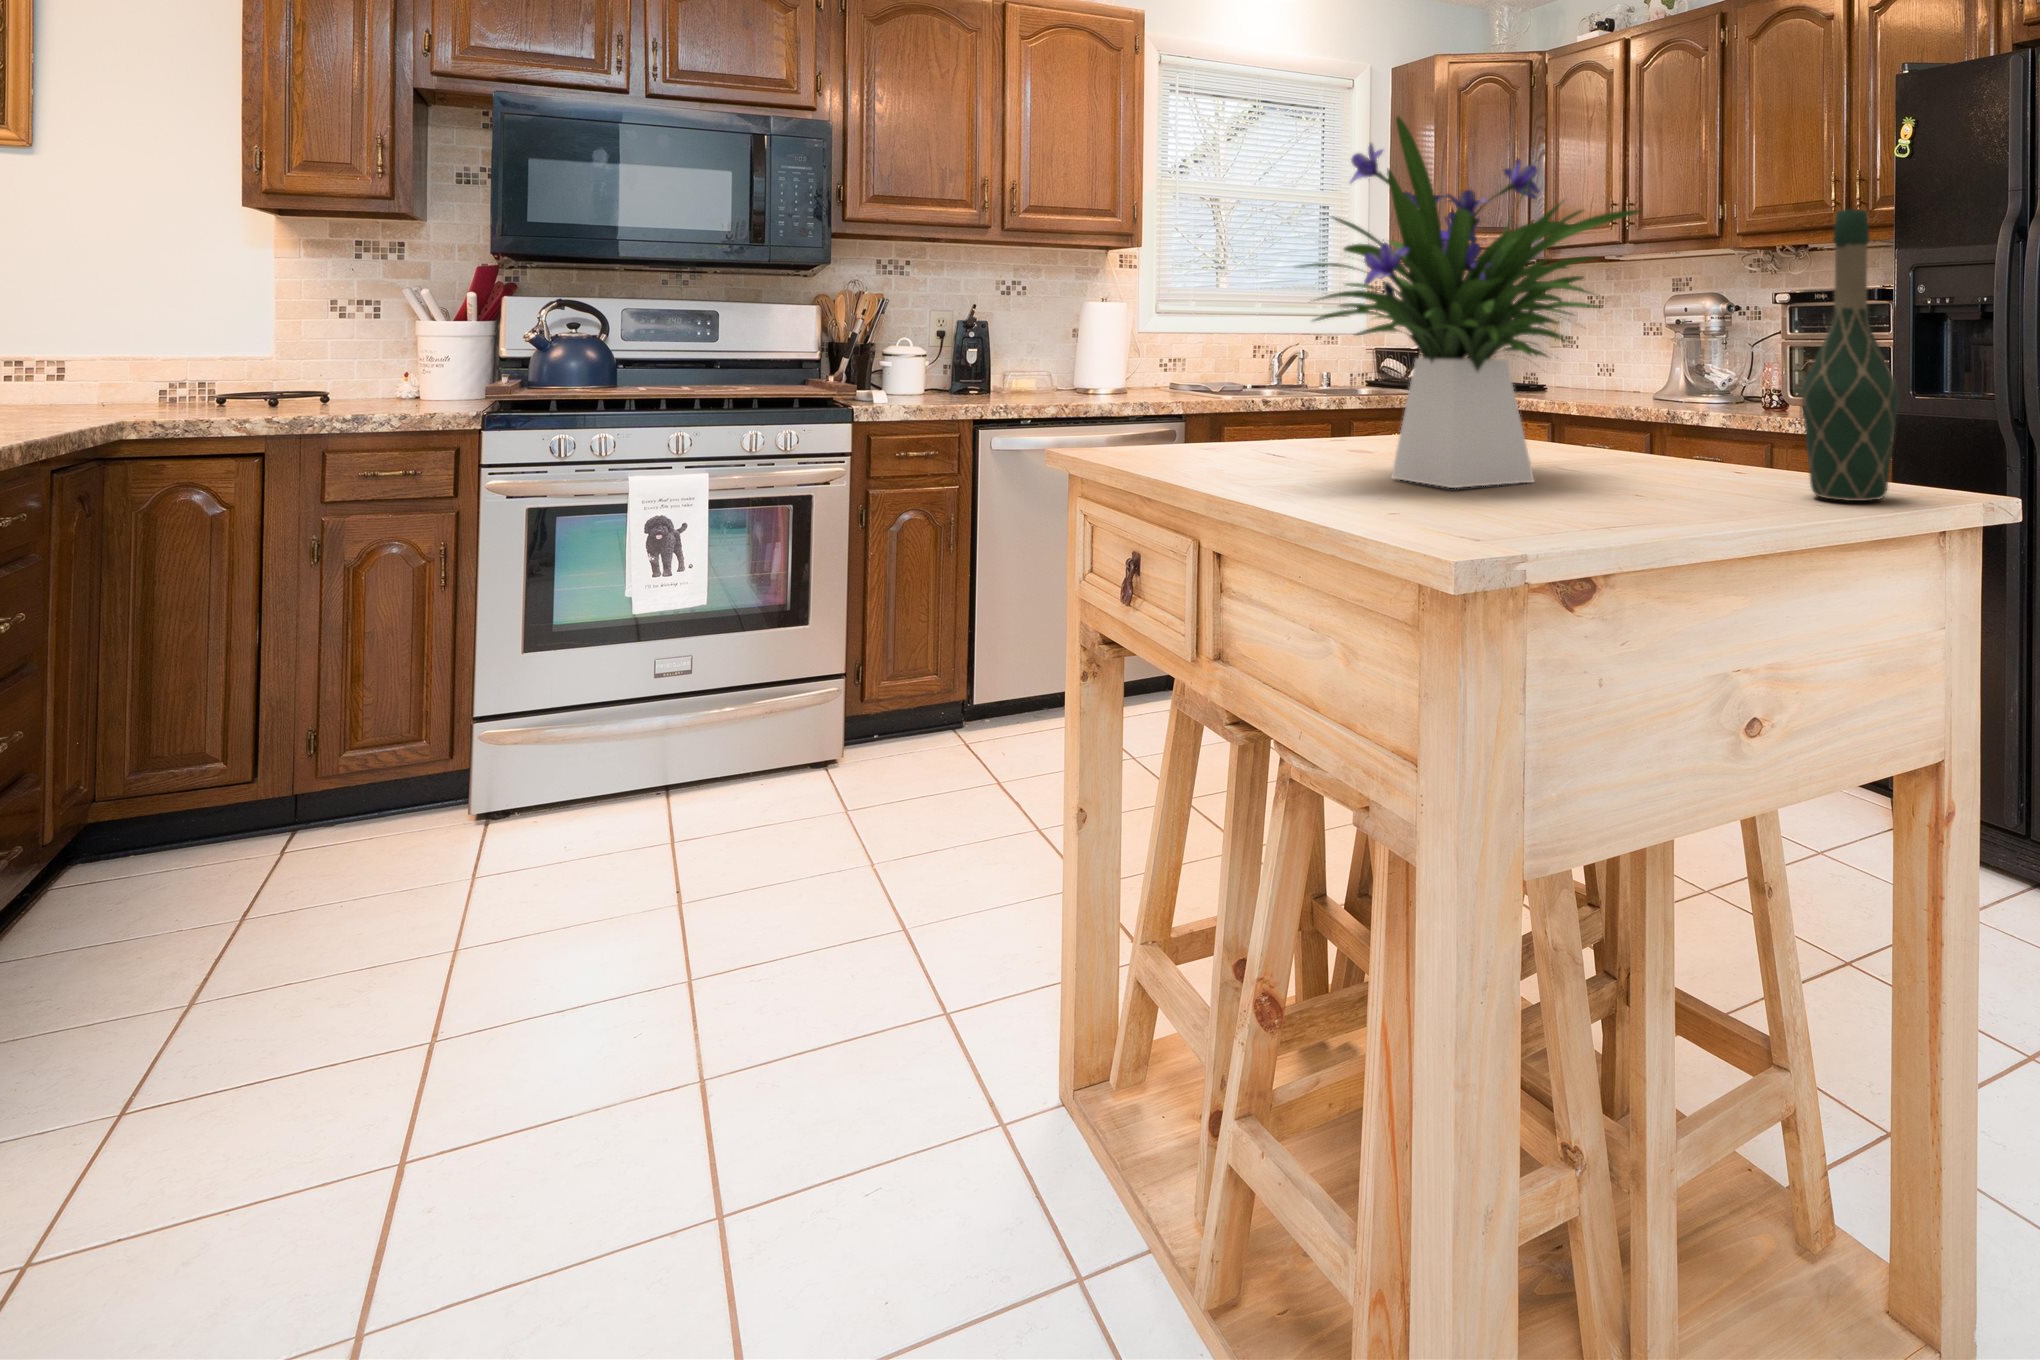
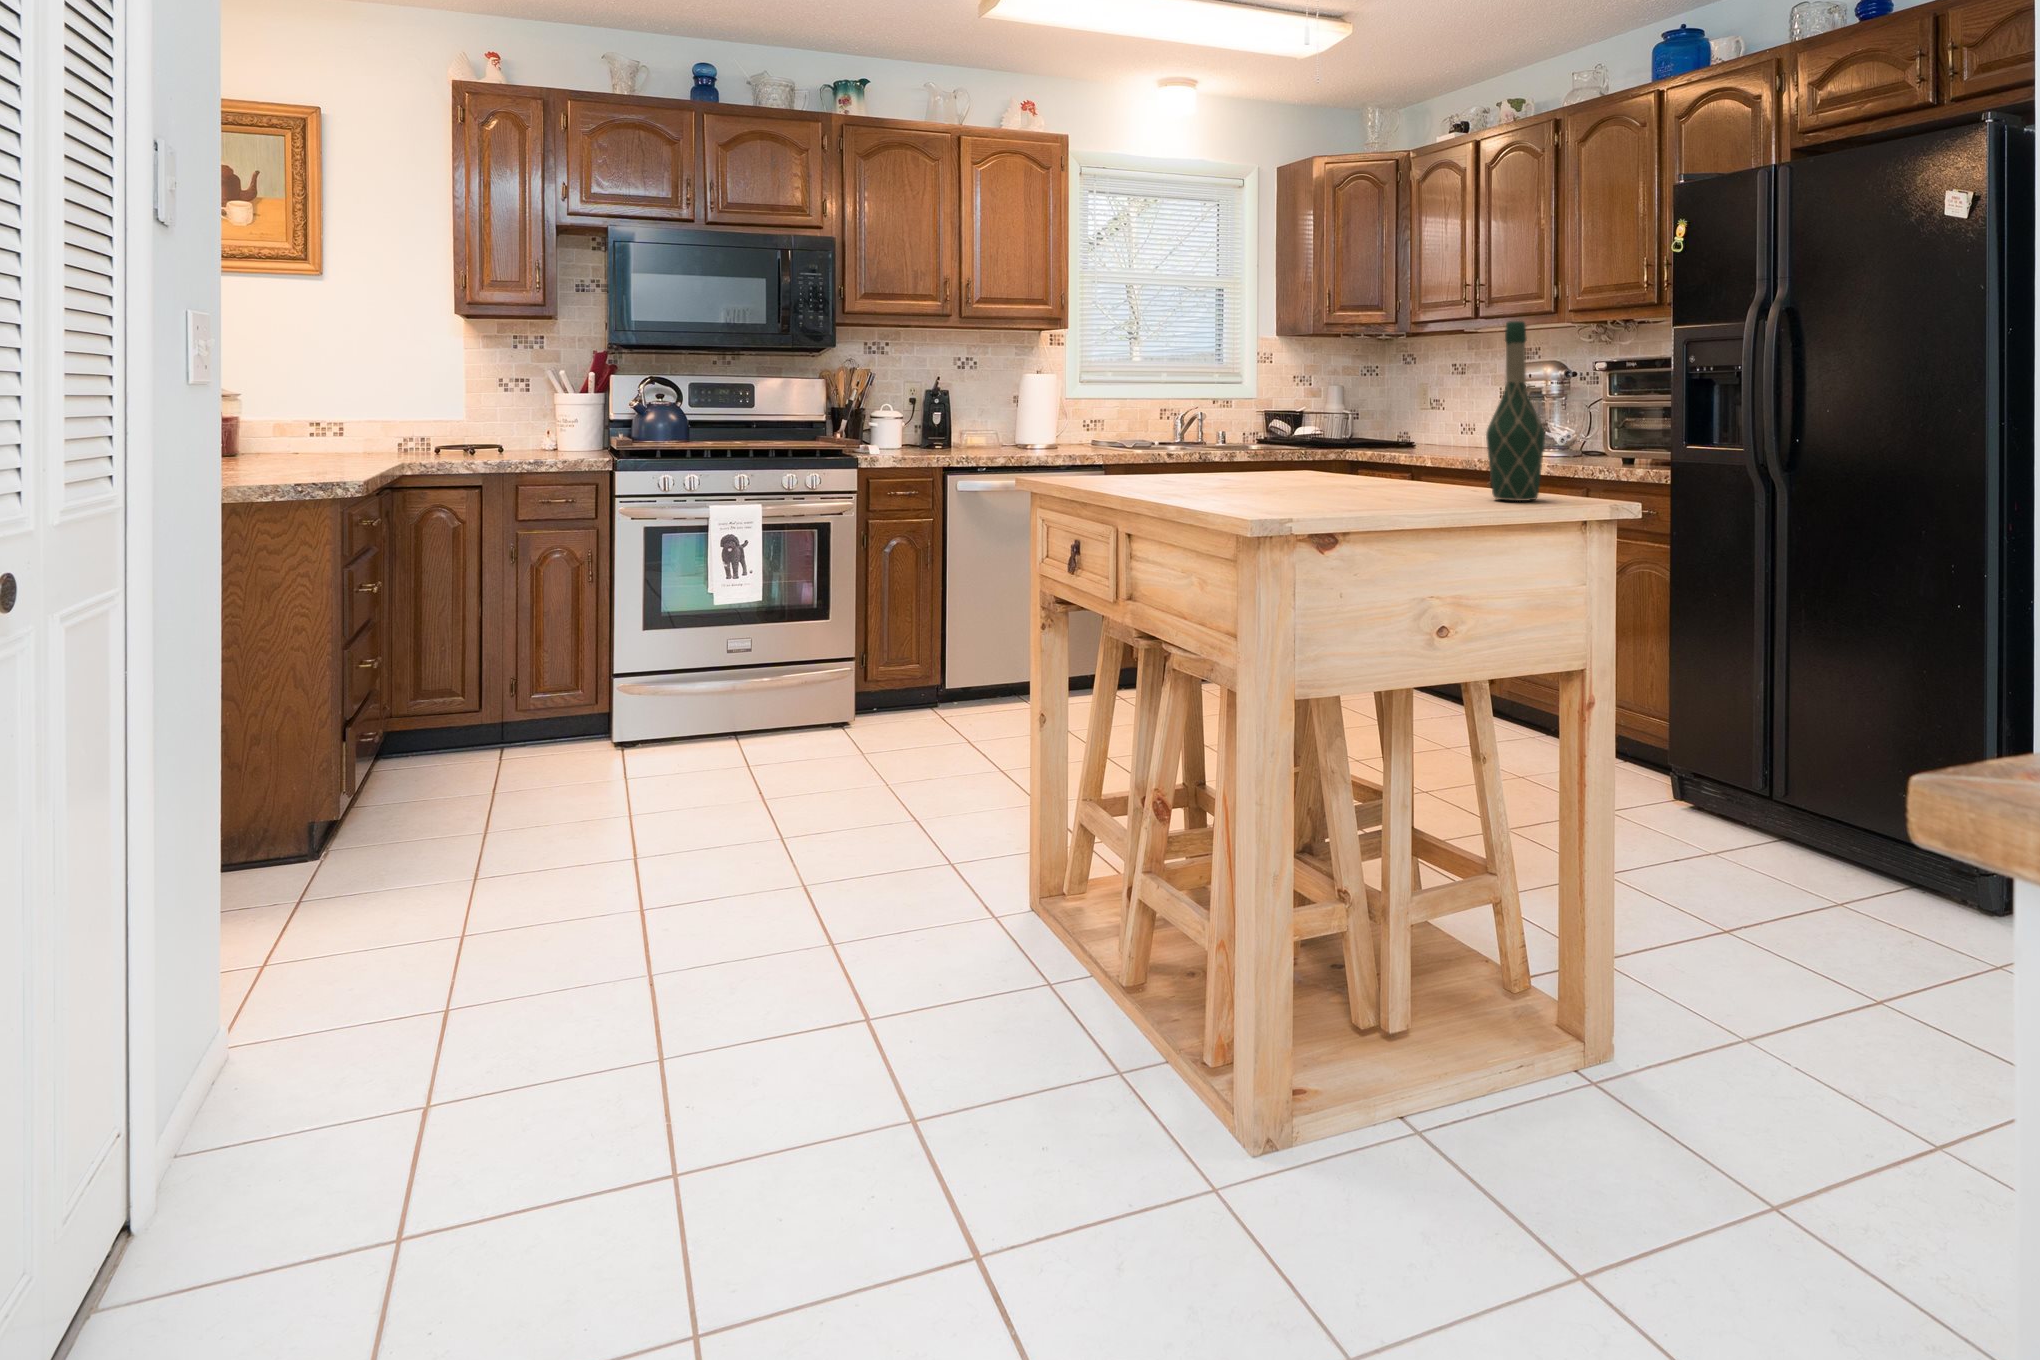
flower arrangement: present [1301,117,1640,488] -> none [1175,268,1386,494]

